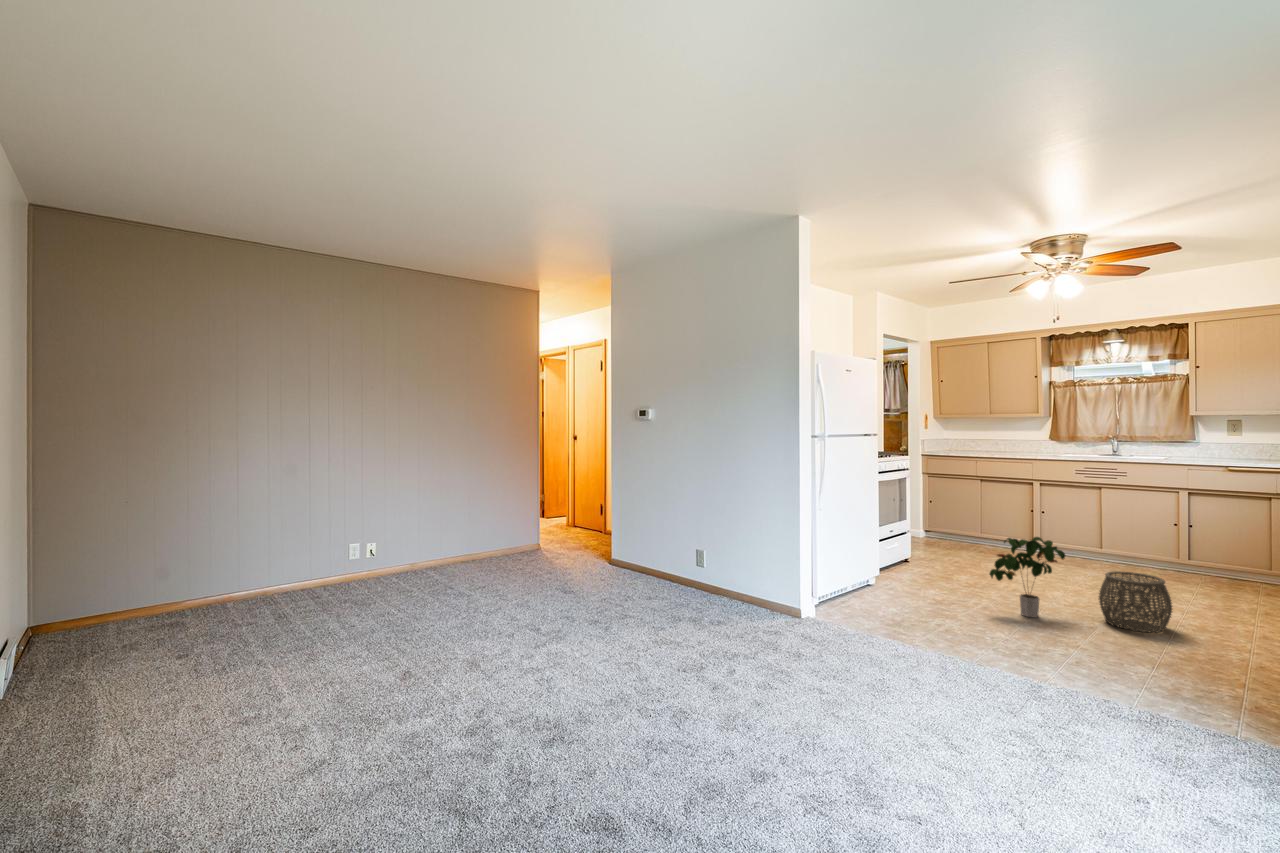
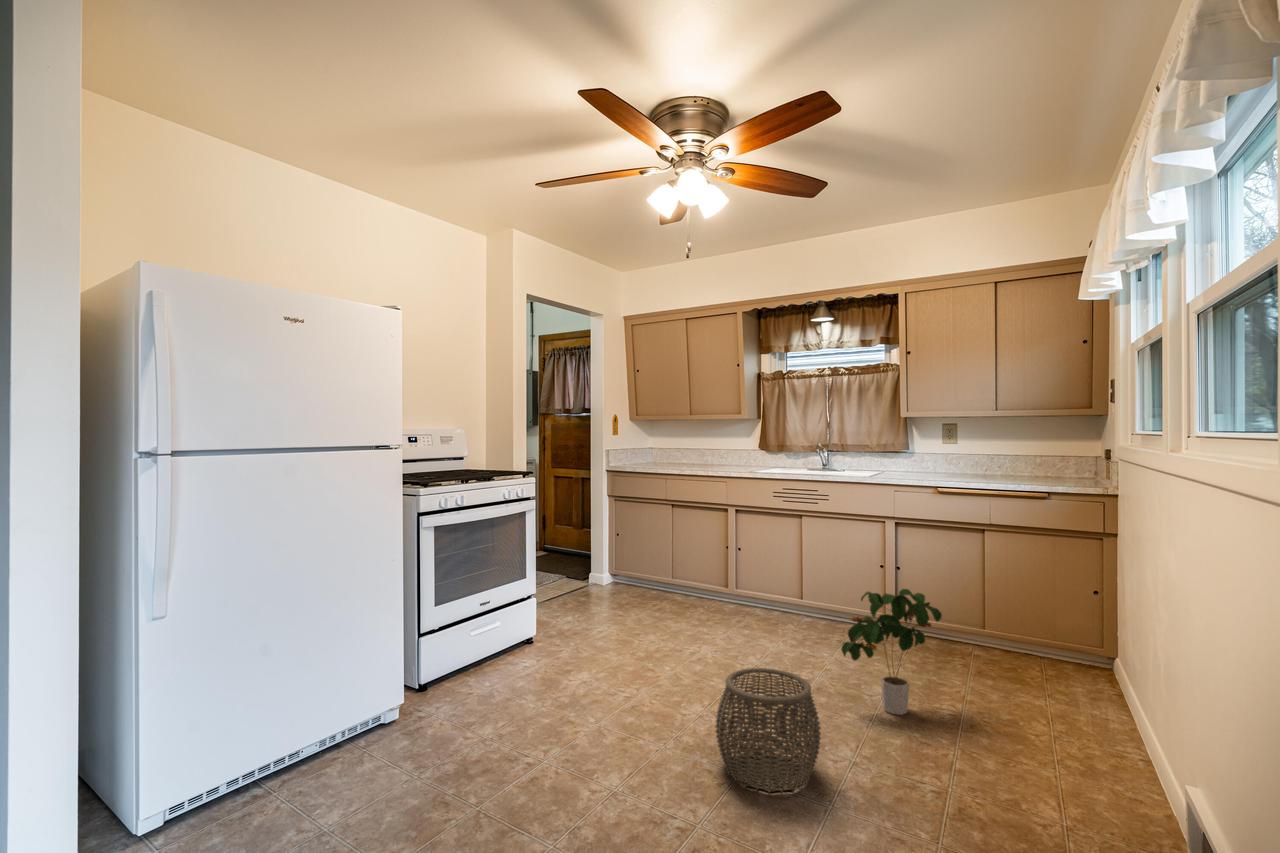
potted plant: present [990,537,1065,617] -> present [841,589,942,715]

